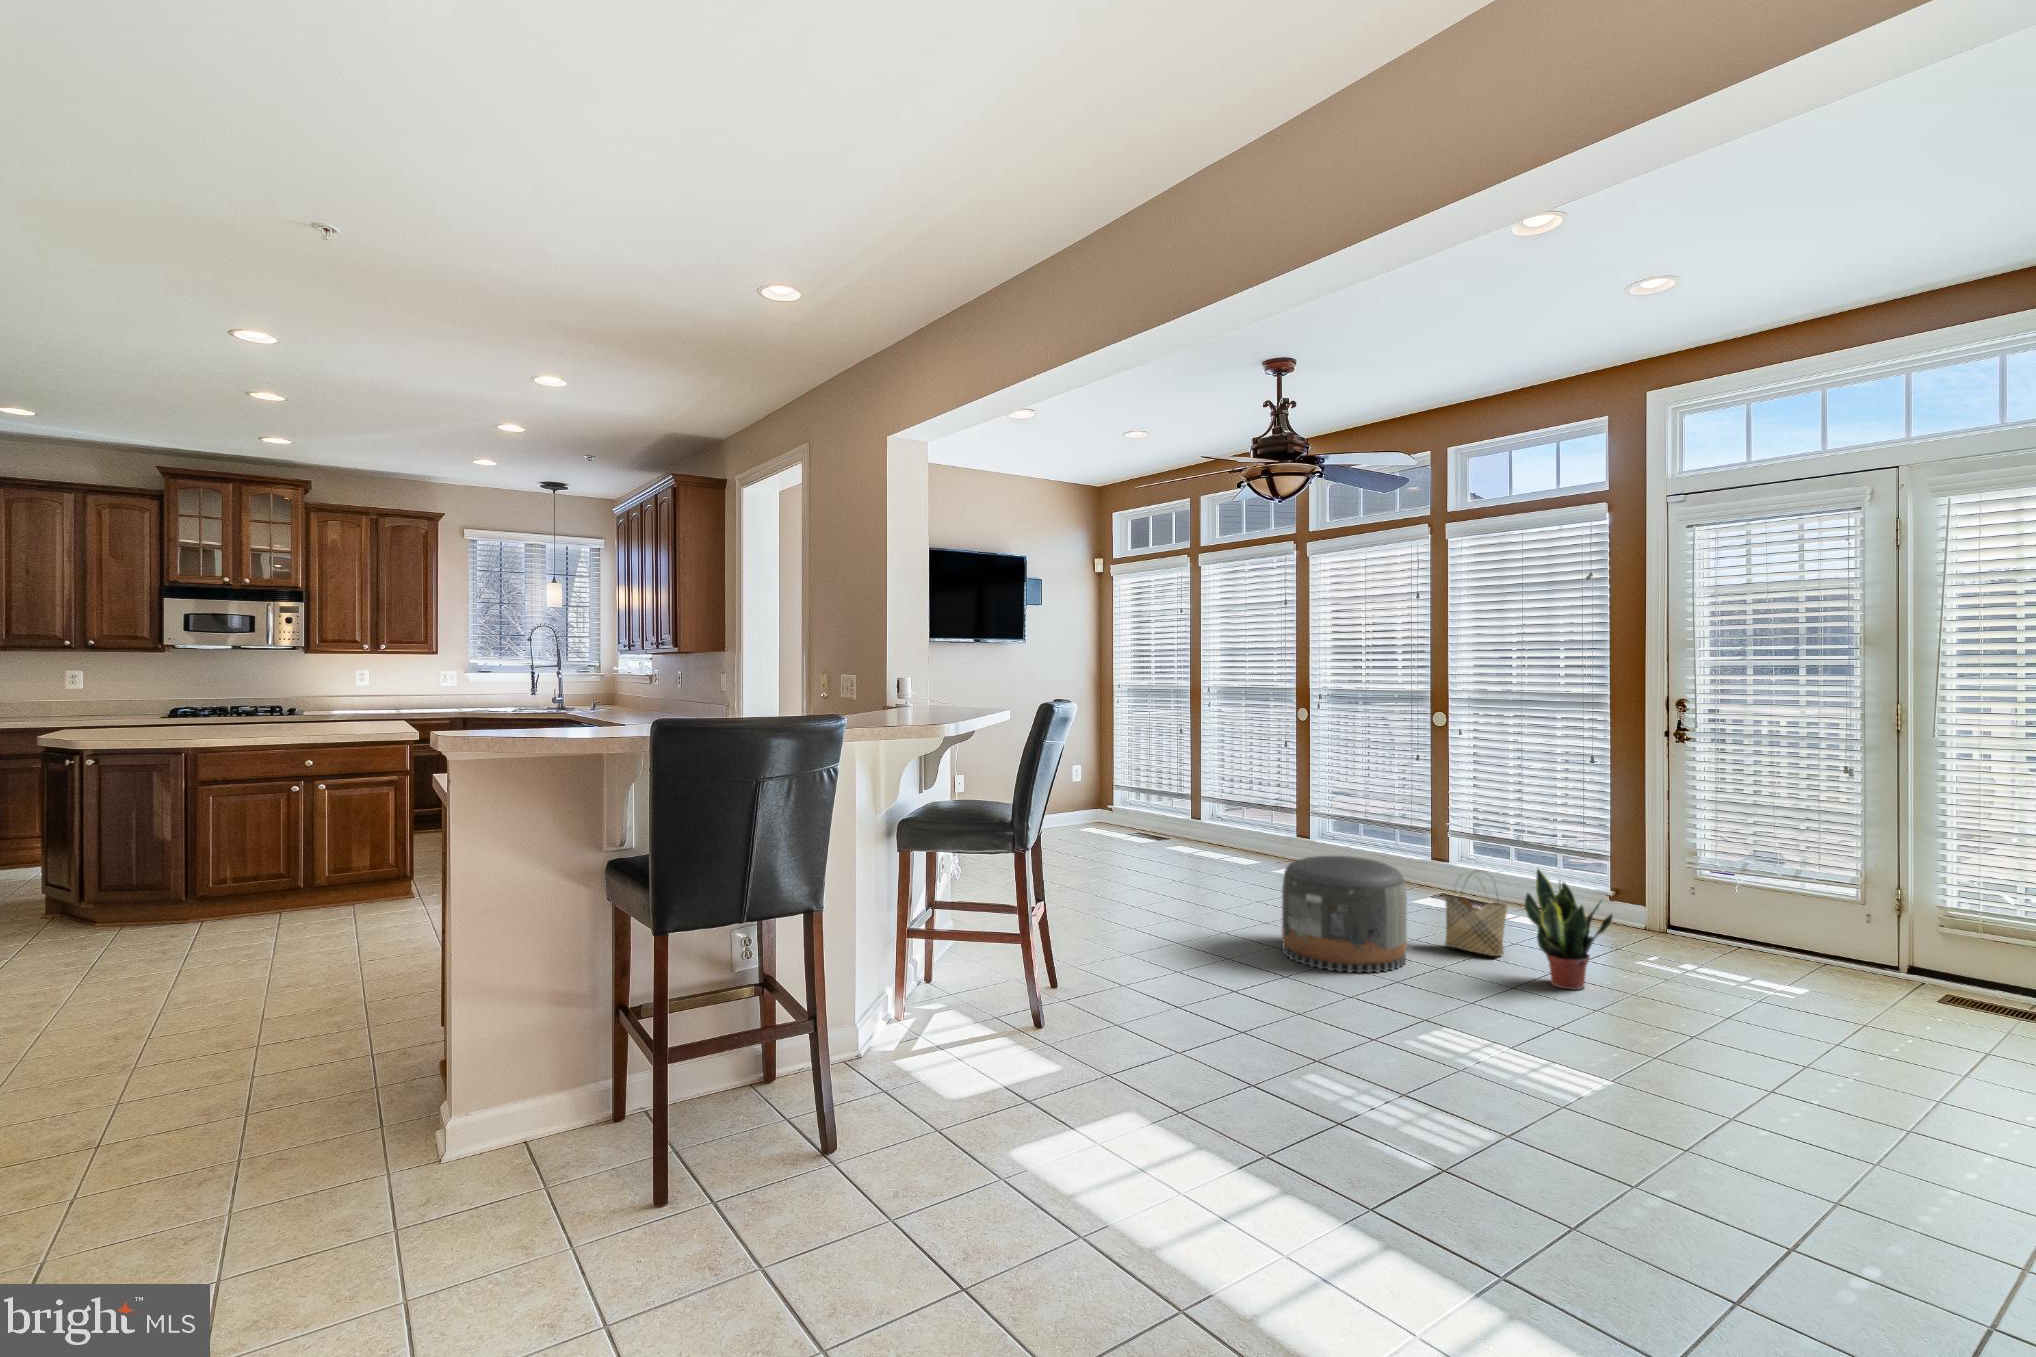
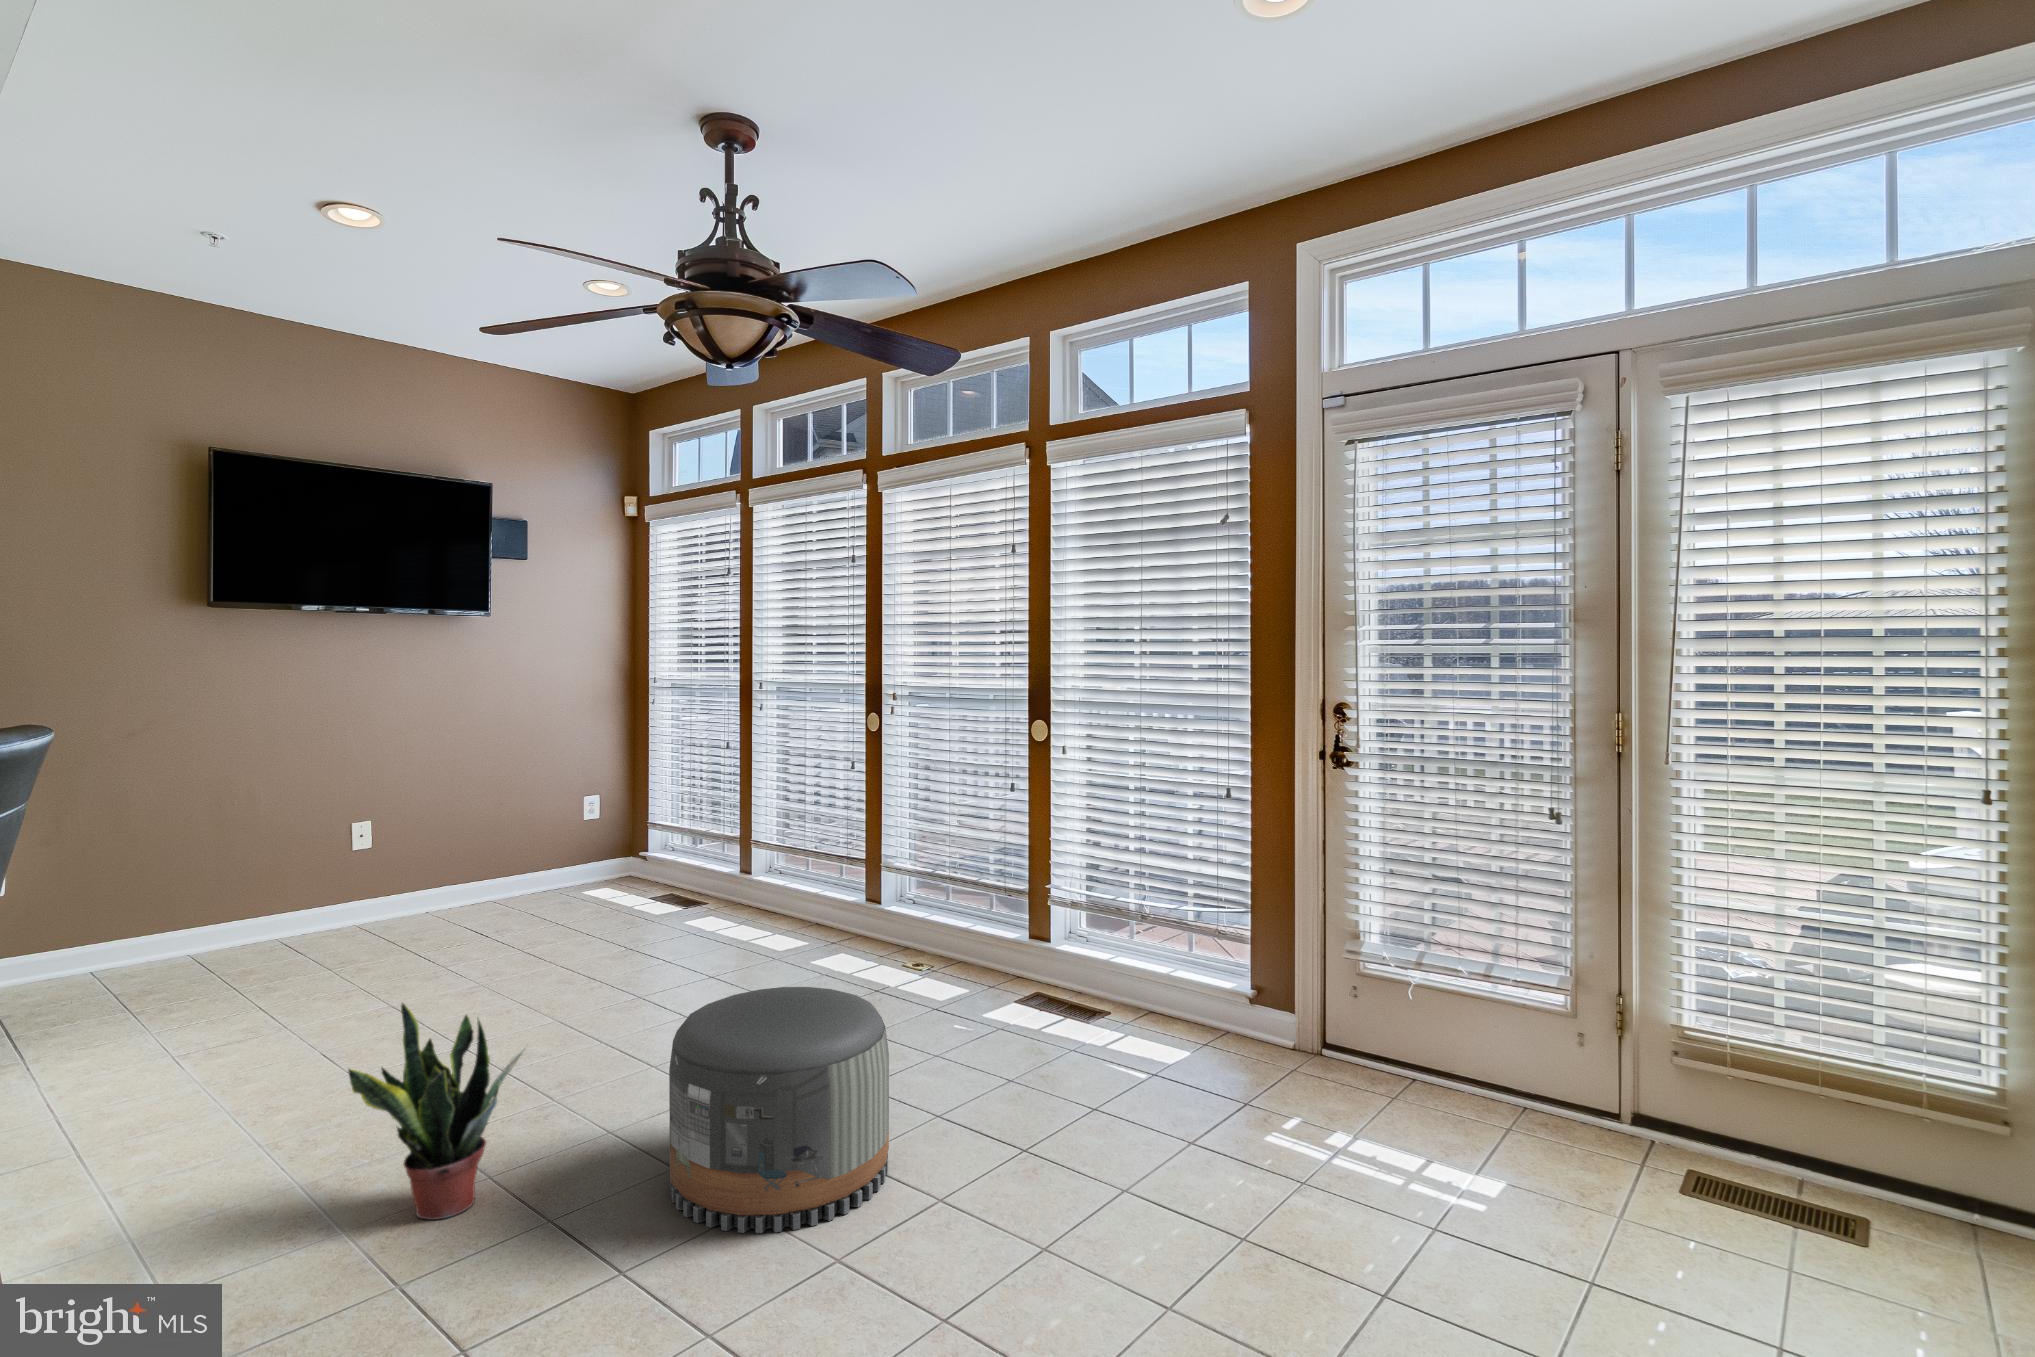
potted plant: present [1525,869,1613,990] -> present [348,1003,528,1220]
woven basket: present [1445,870,1508,956] -> none [971,995,1067,1150]

